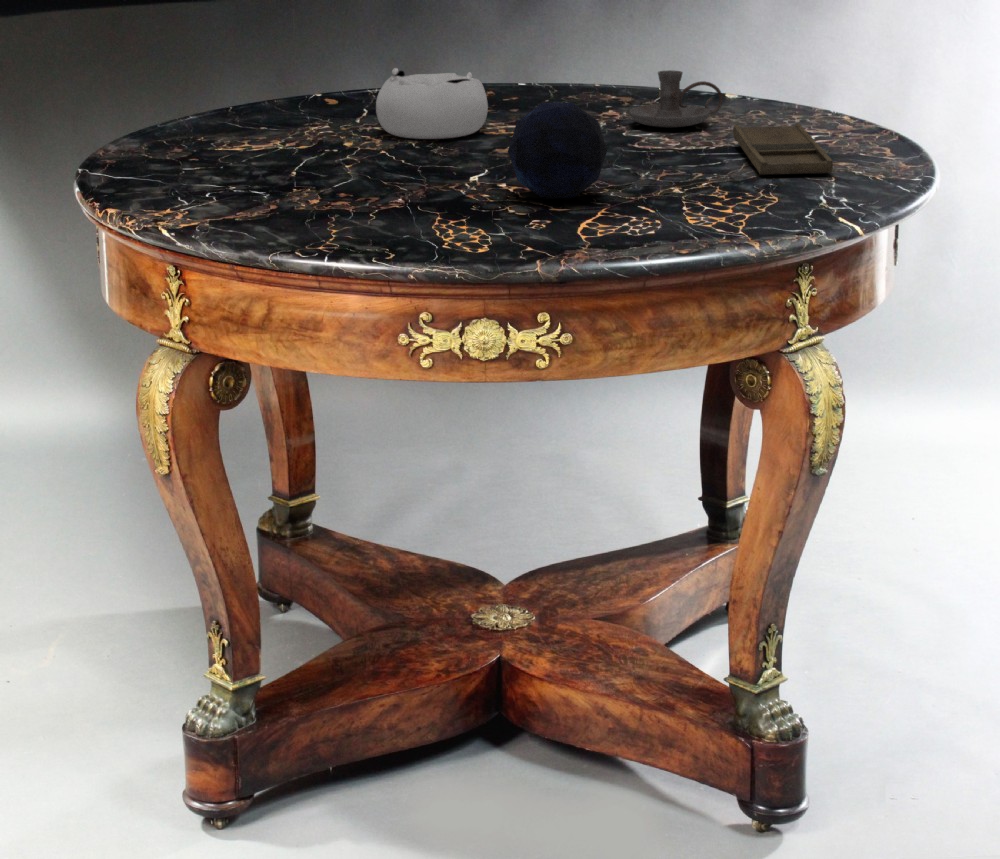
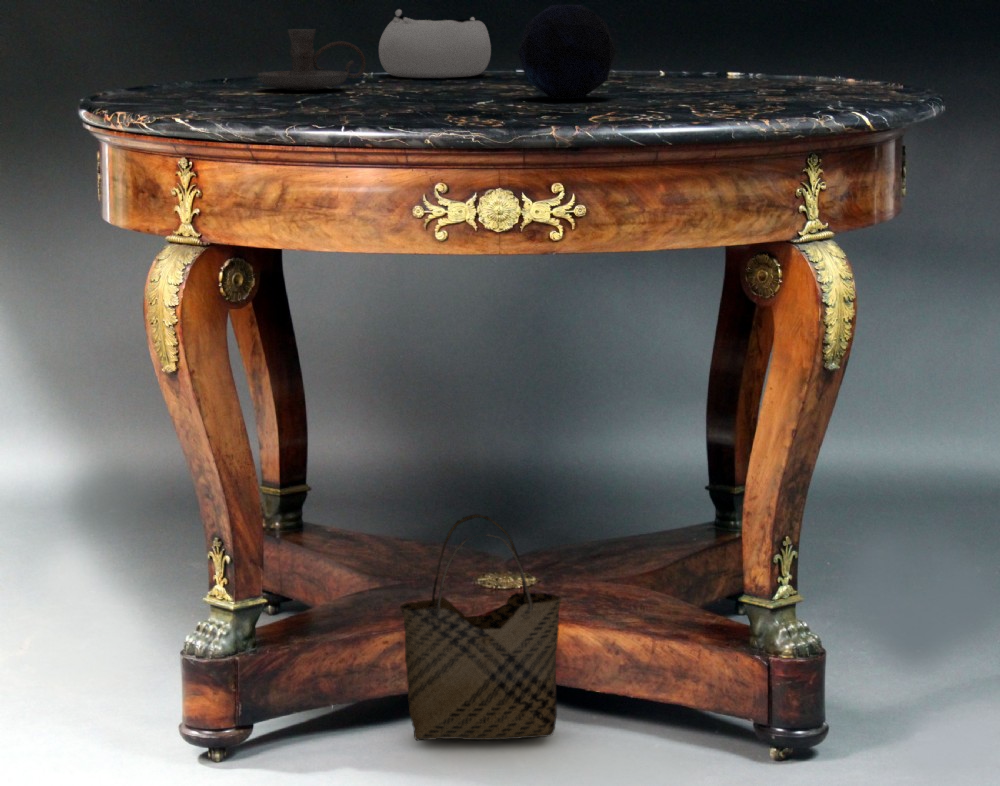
candle holder: present [629,70,723,128] -> present [258,29,366,90]
tray: present [733,124,833,175] -> none [738,58,838,90]
woven basket: none [393,594,550,813] -> present [400,514,561,740]

